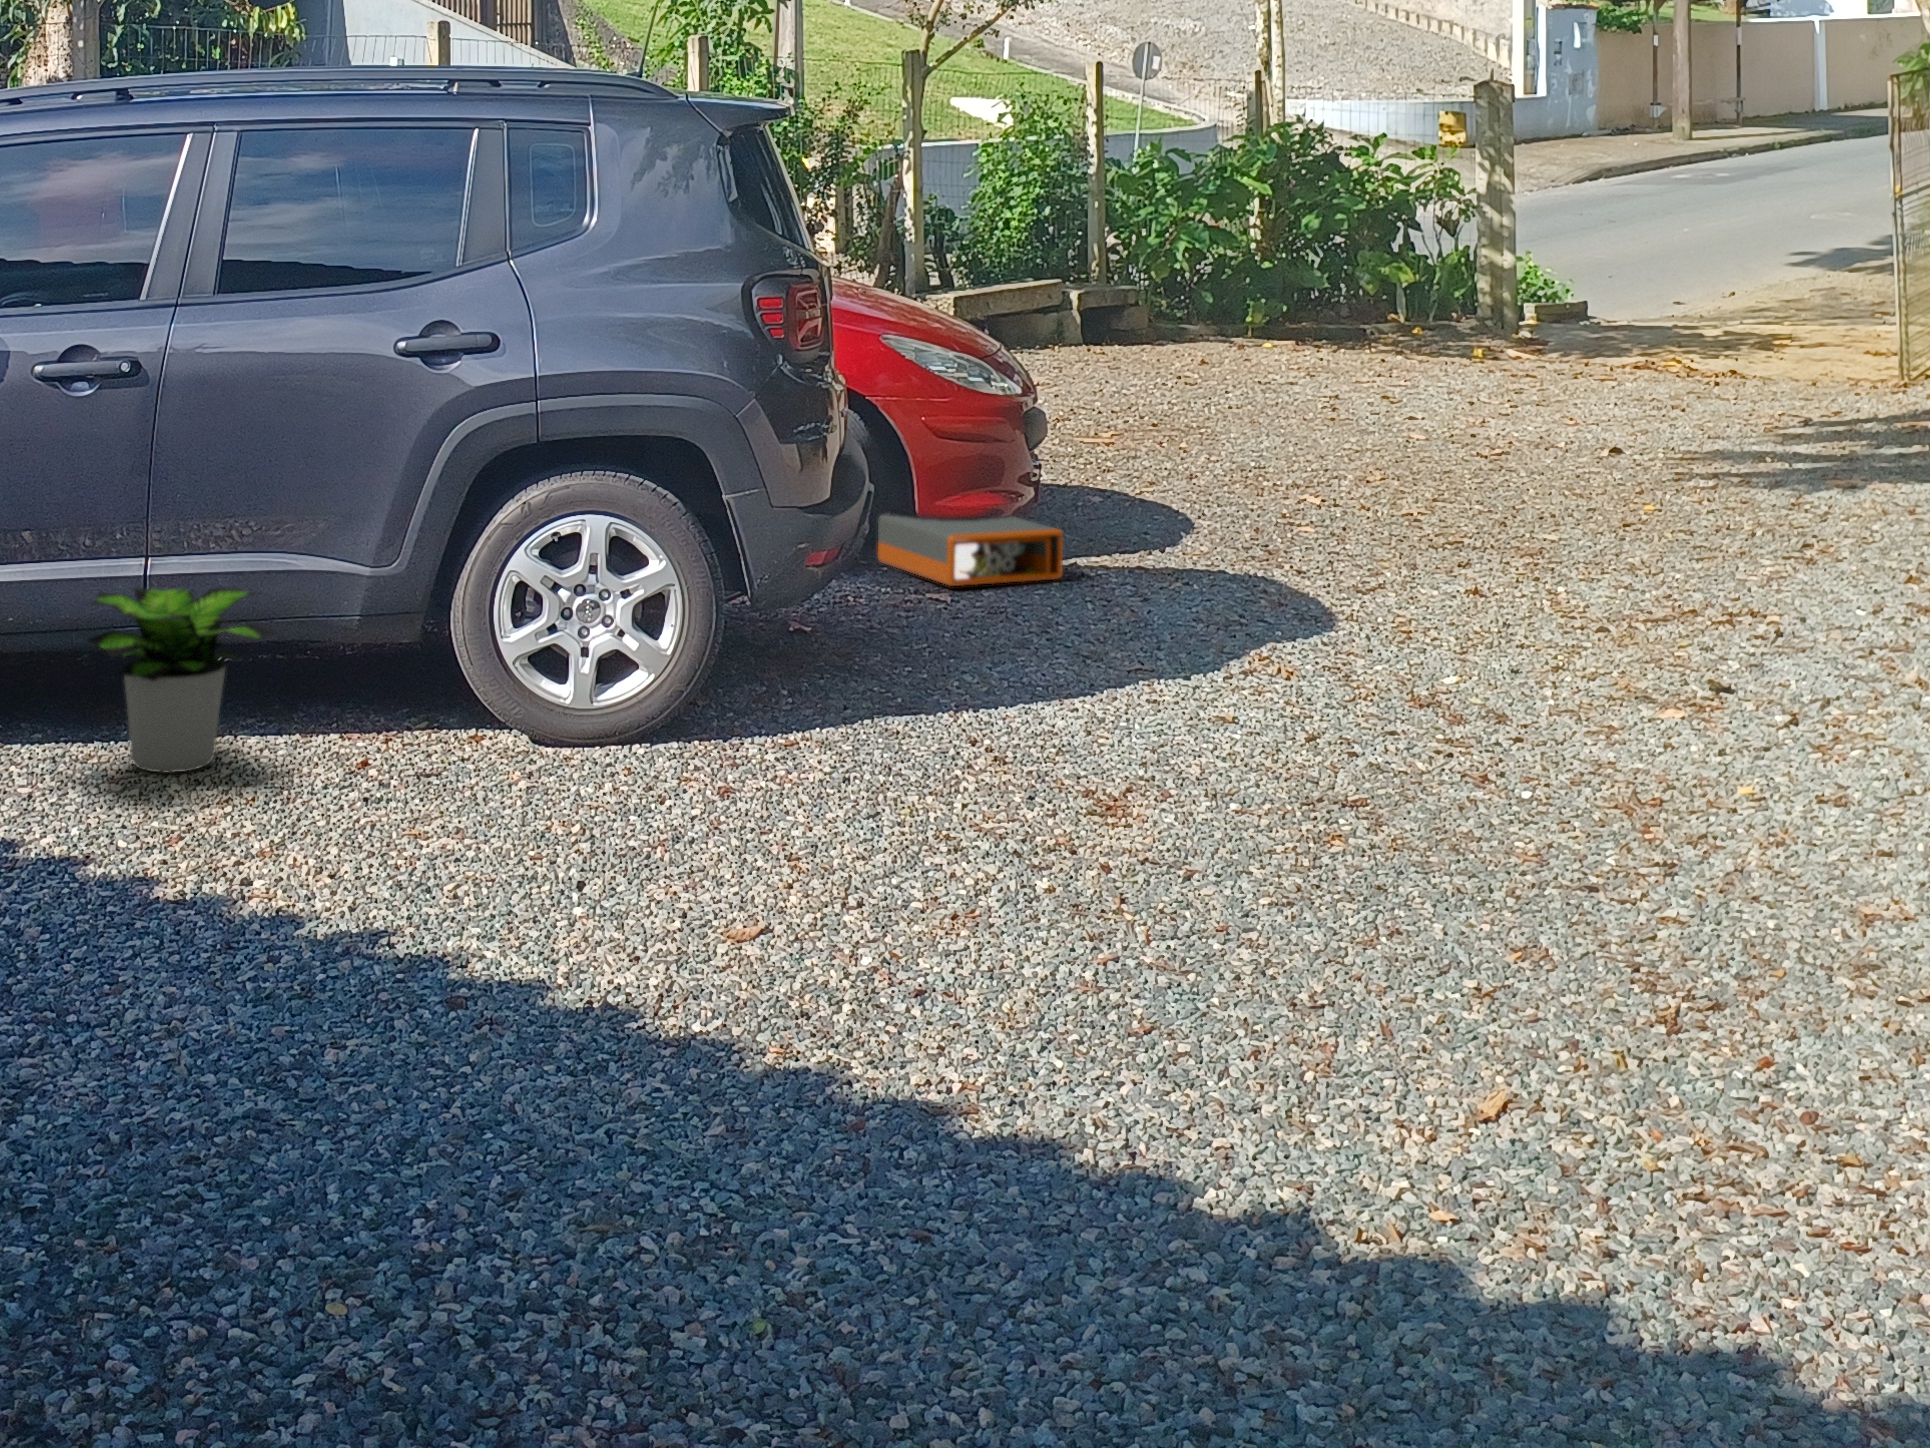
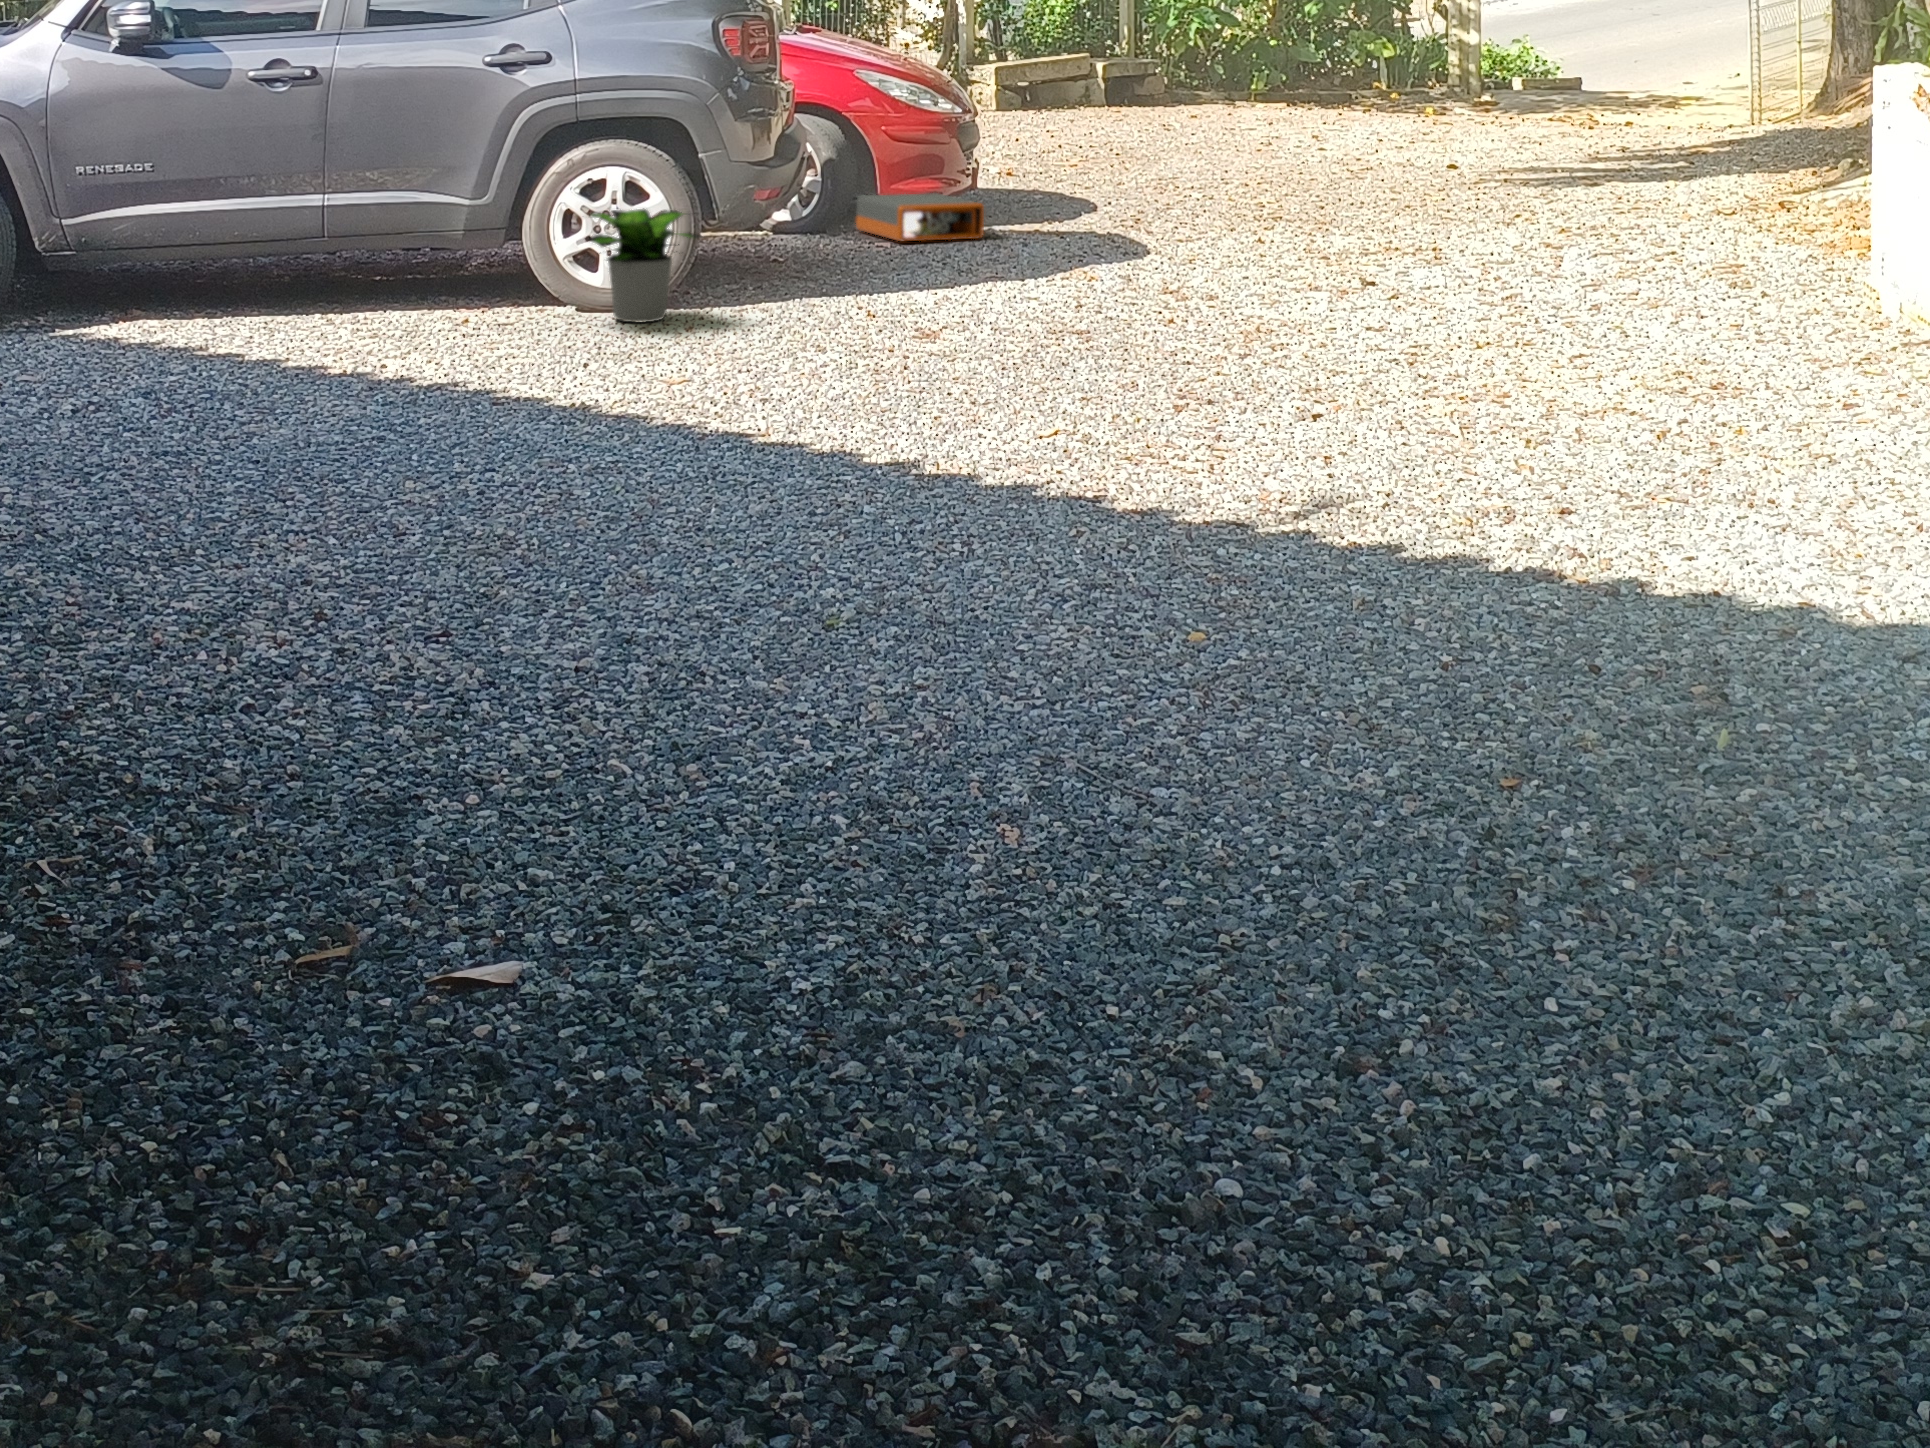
potted plant: present [87,588,277,773] -> present [587,208,701,323]

